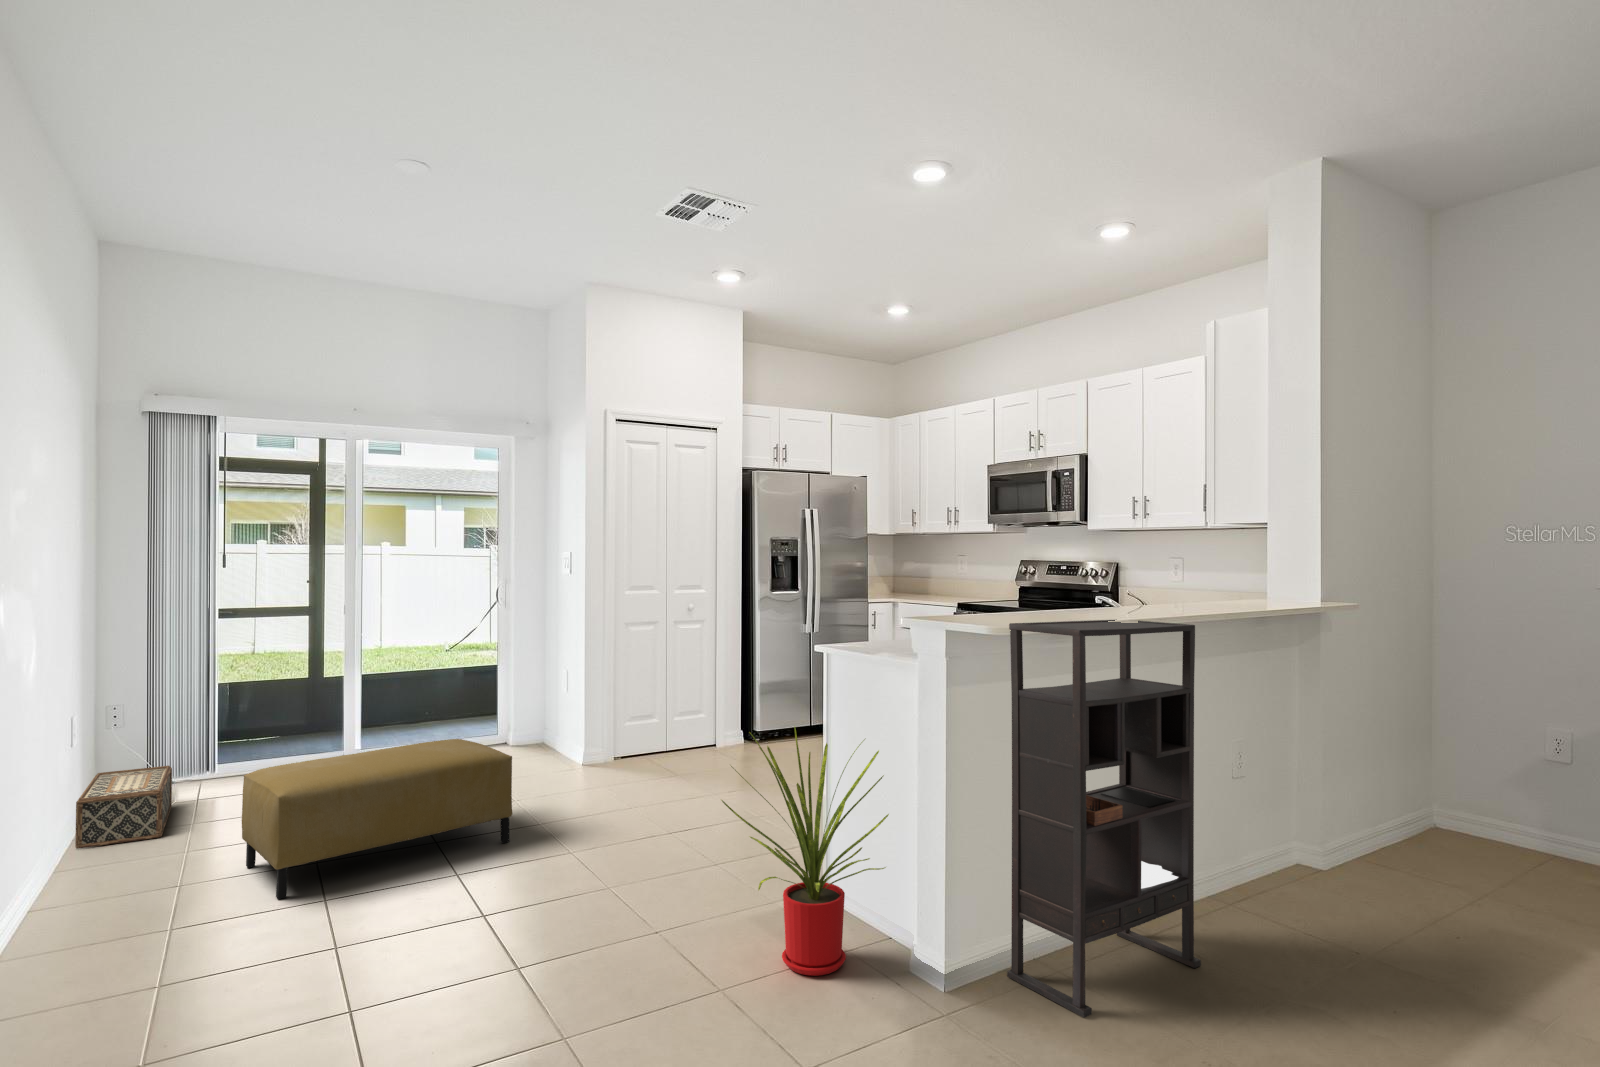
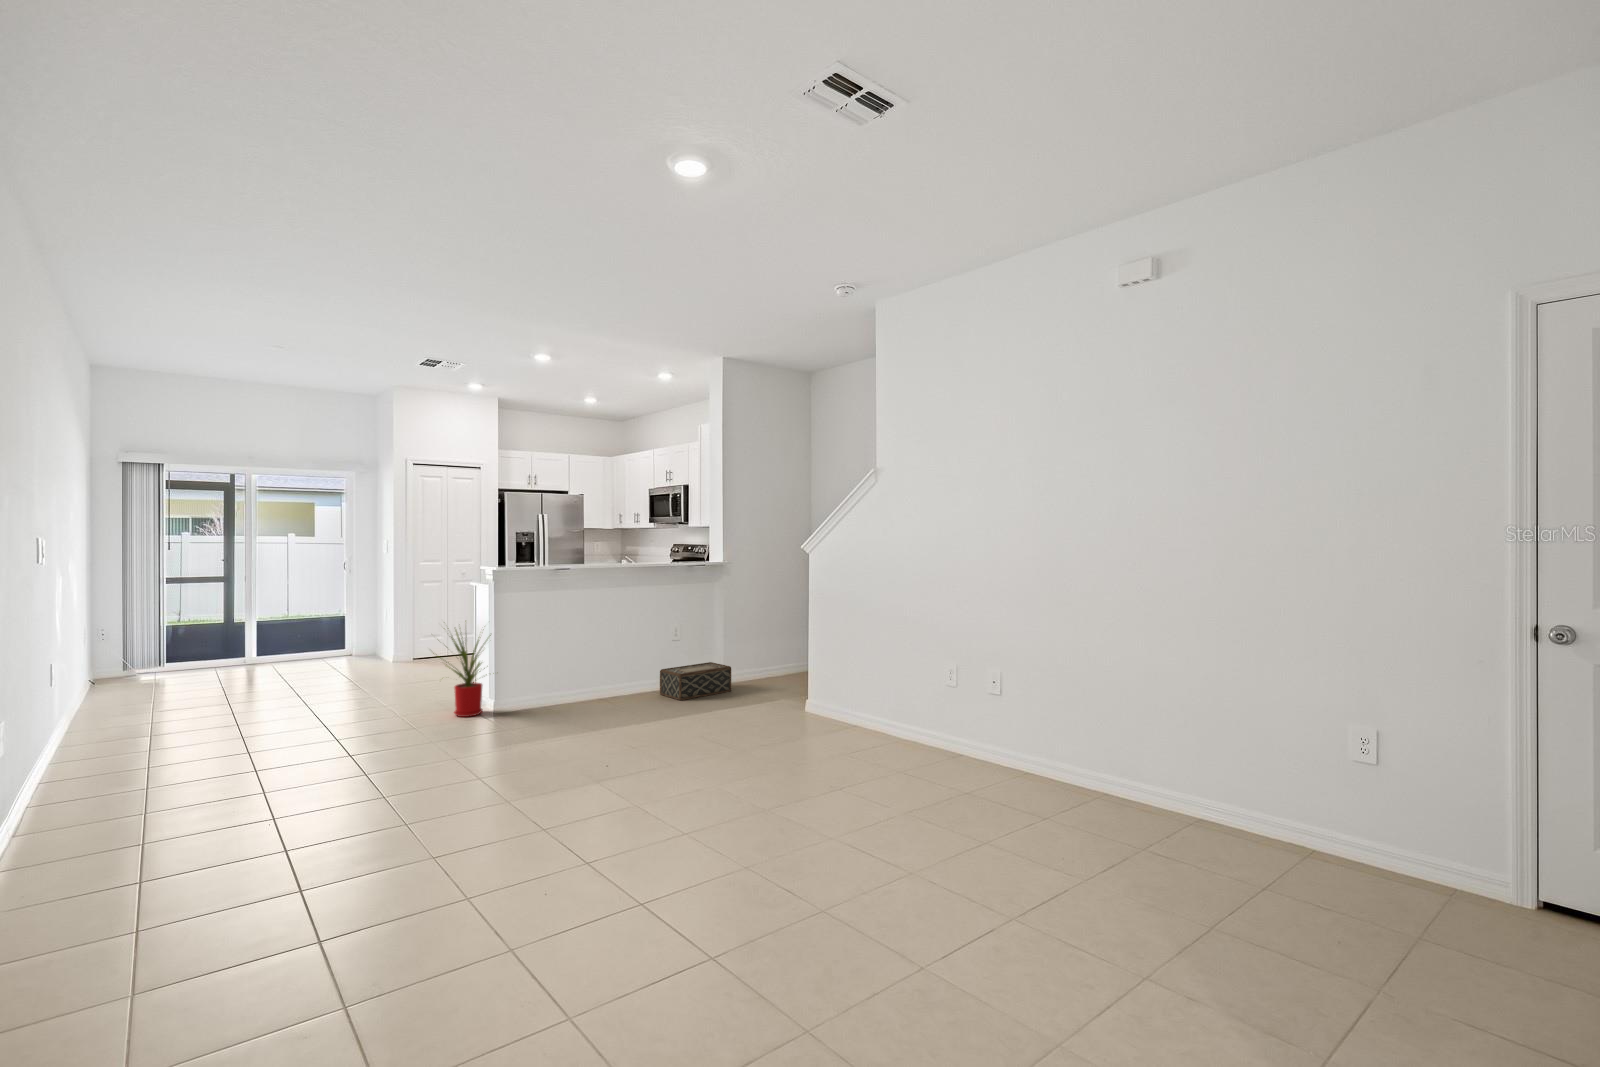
bookshelf: present [1007,619,1201,1018] -> none [548,571,633,721]
ottoman: present [242,739,512,899] -> none [191,639,343,708]
woven basket: present [75,766,172,849] -> present [660,662,731,700]

